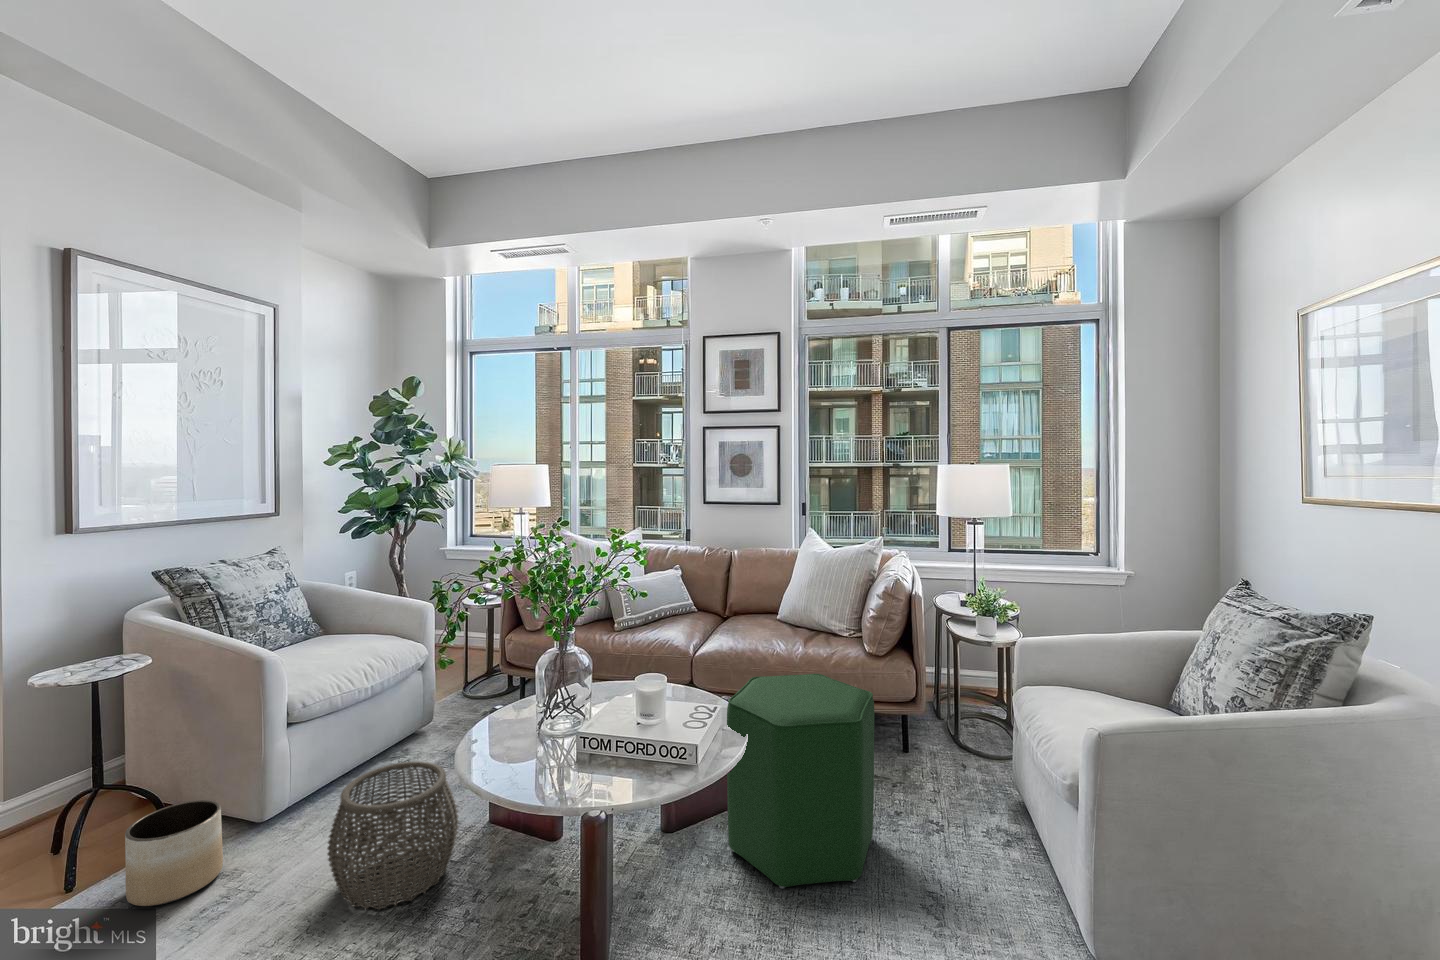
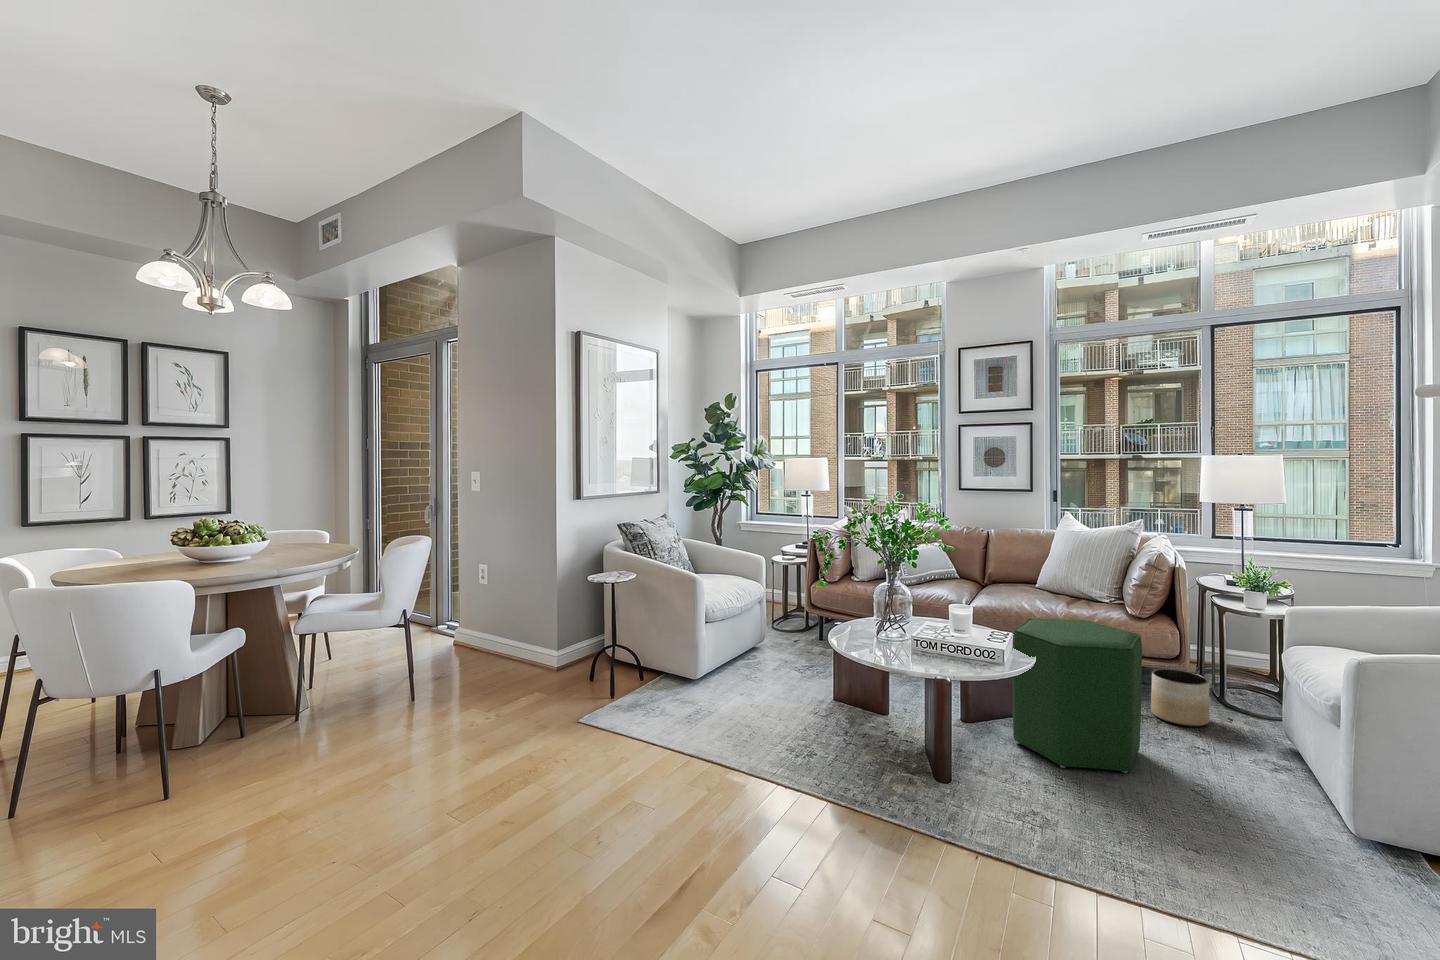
woven basket: present [327,762,459,909] -> none [740,652,816,737]
planter: present [125,800,223,906] -> present [1151,669,1209,727]

